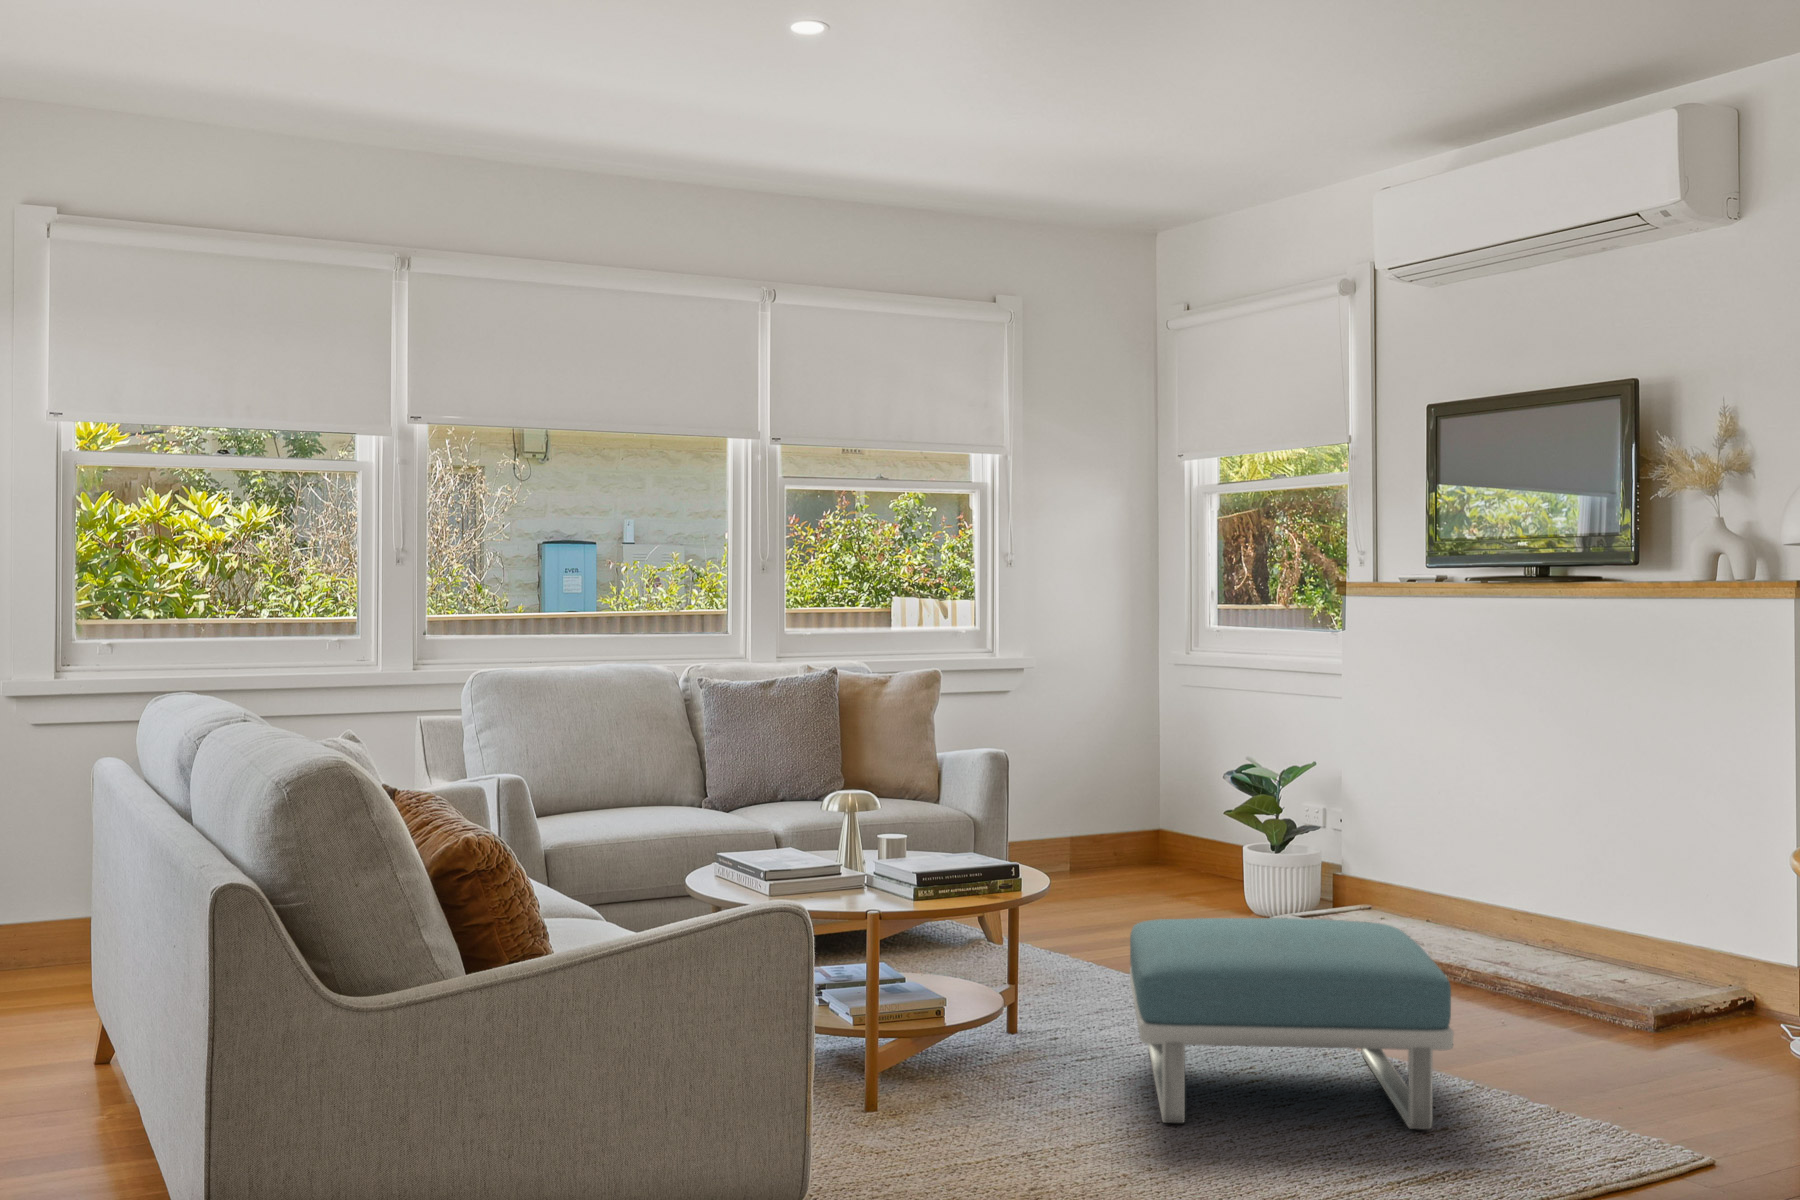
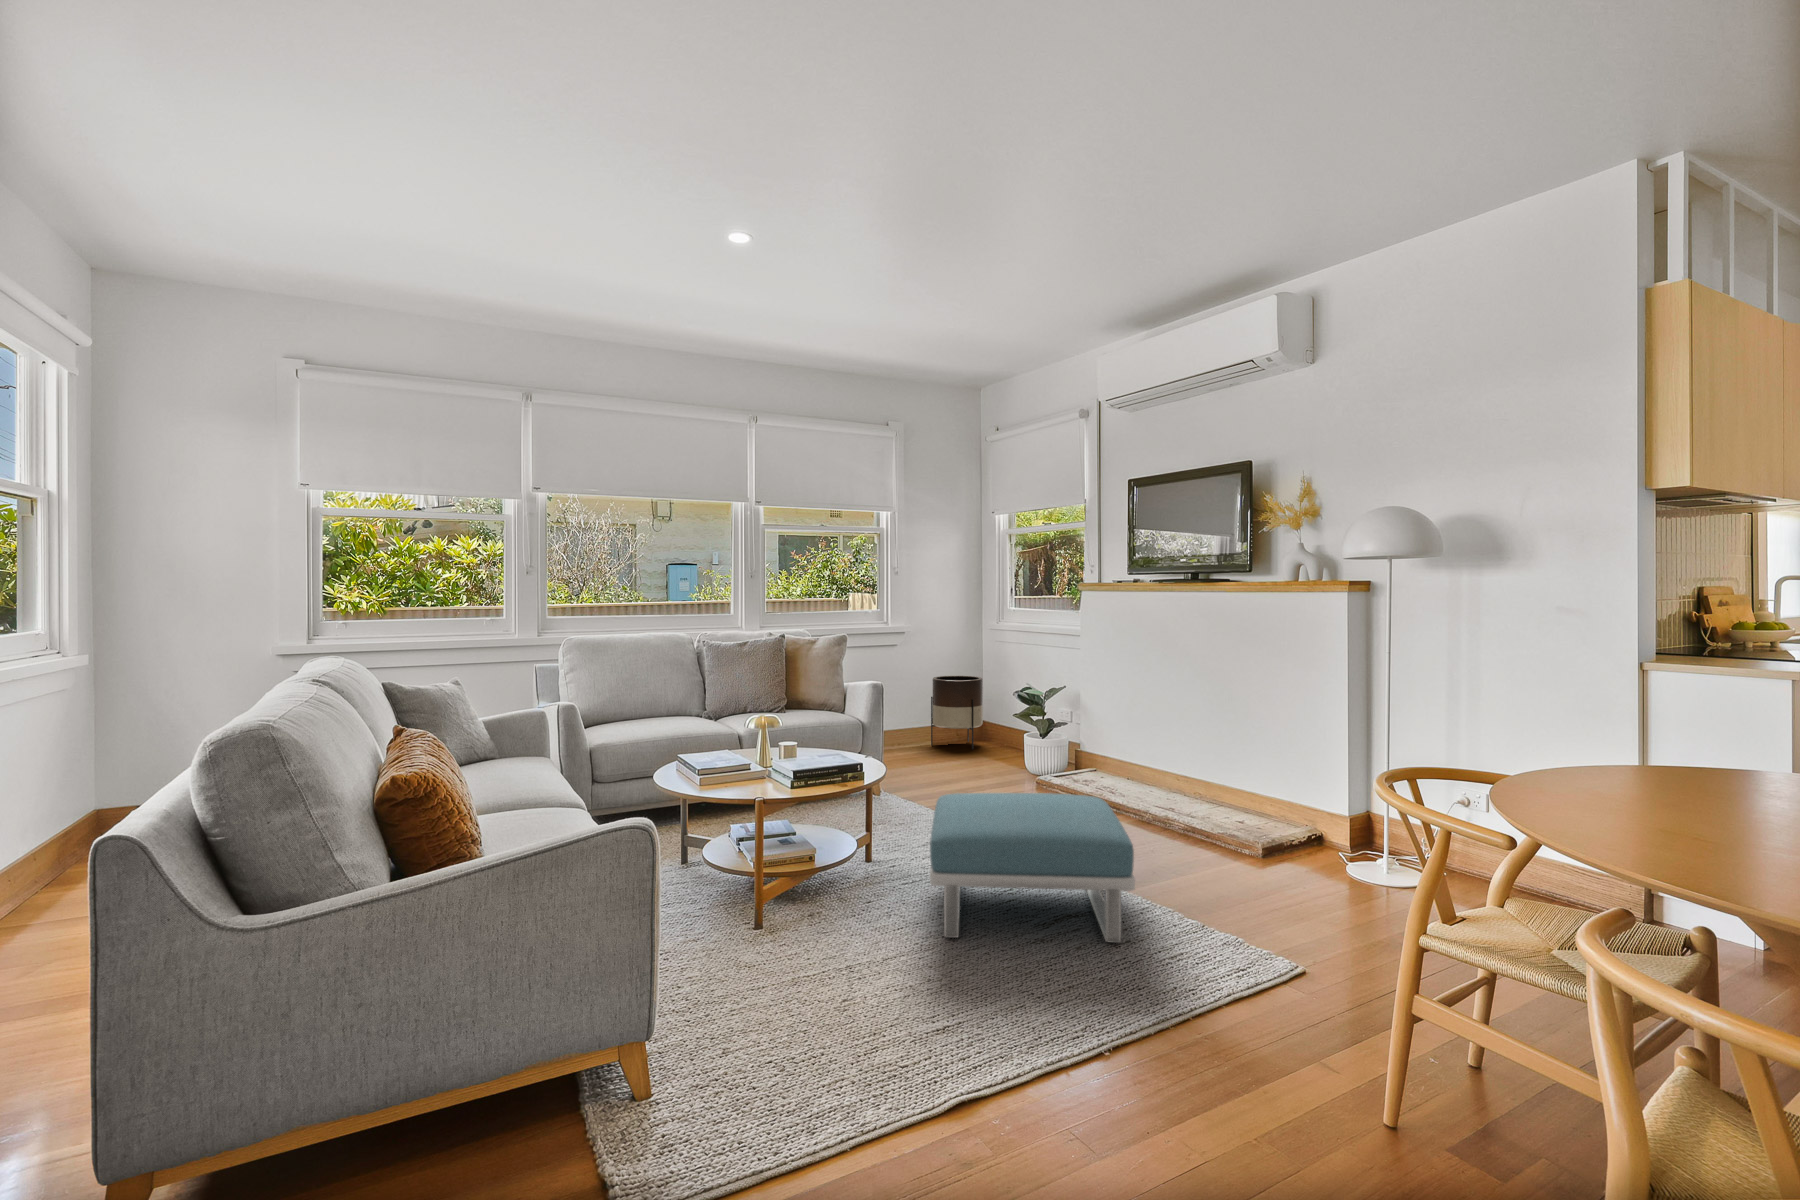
planter: none [1067,748,1161,880] -> present [931,676,983,750]

